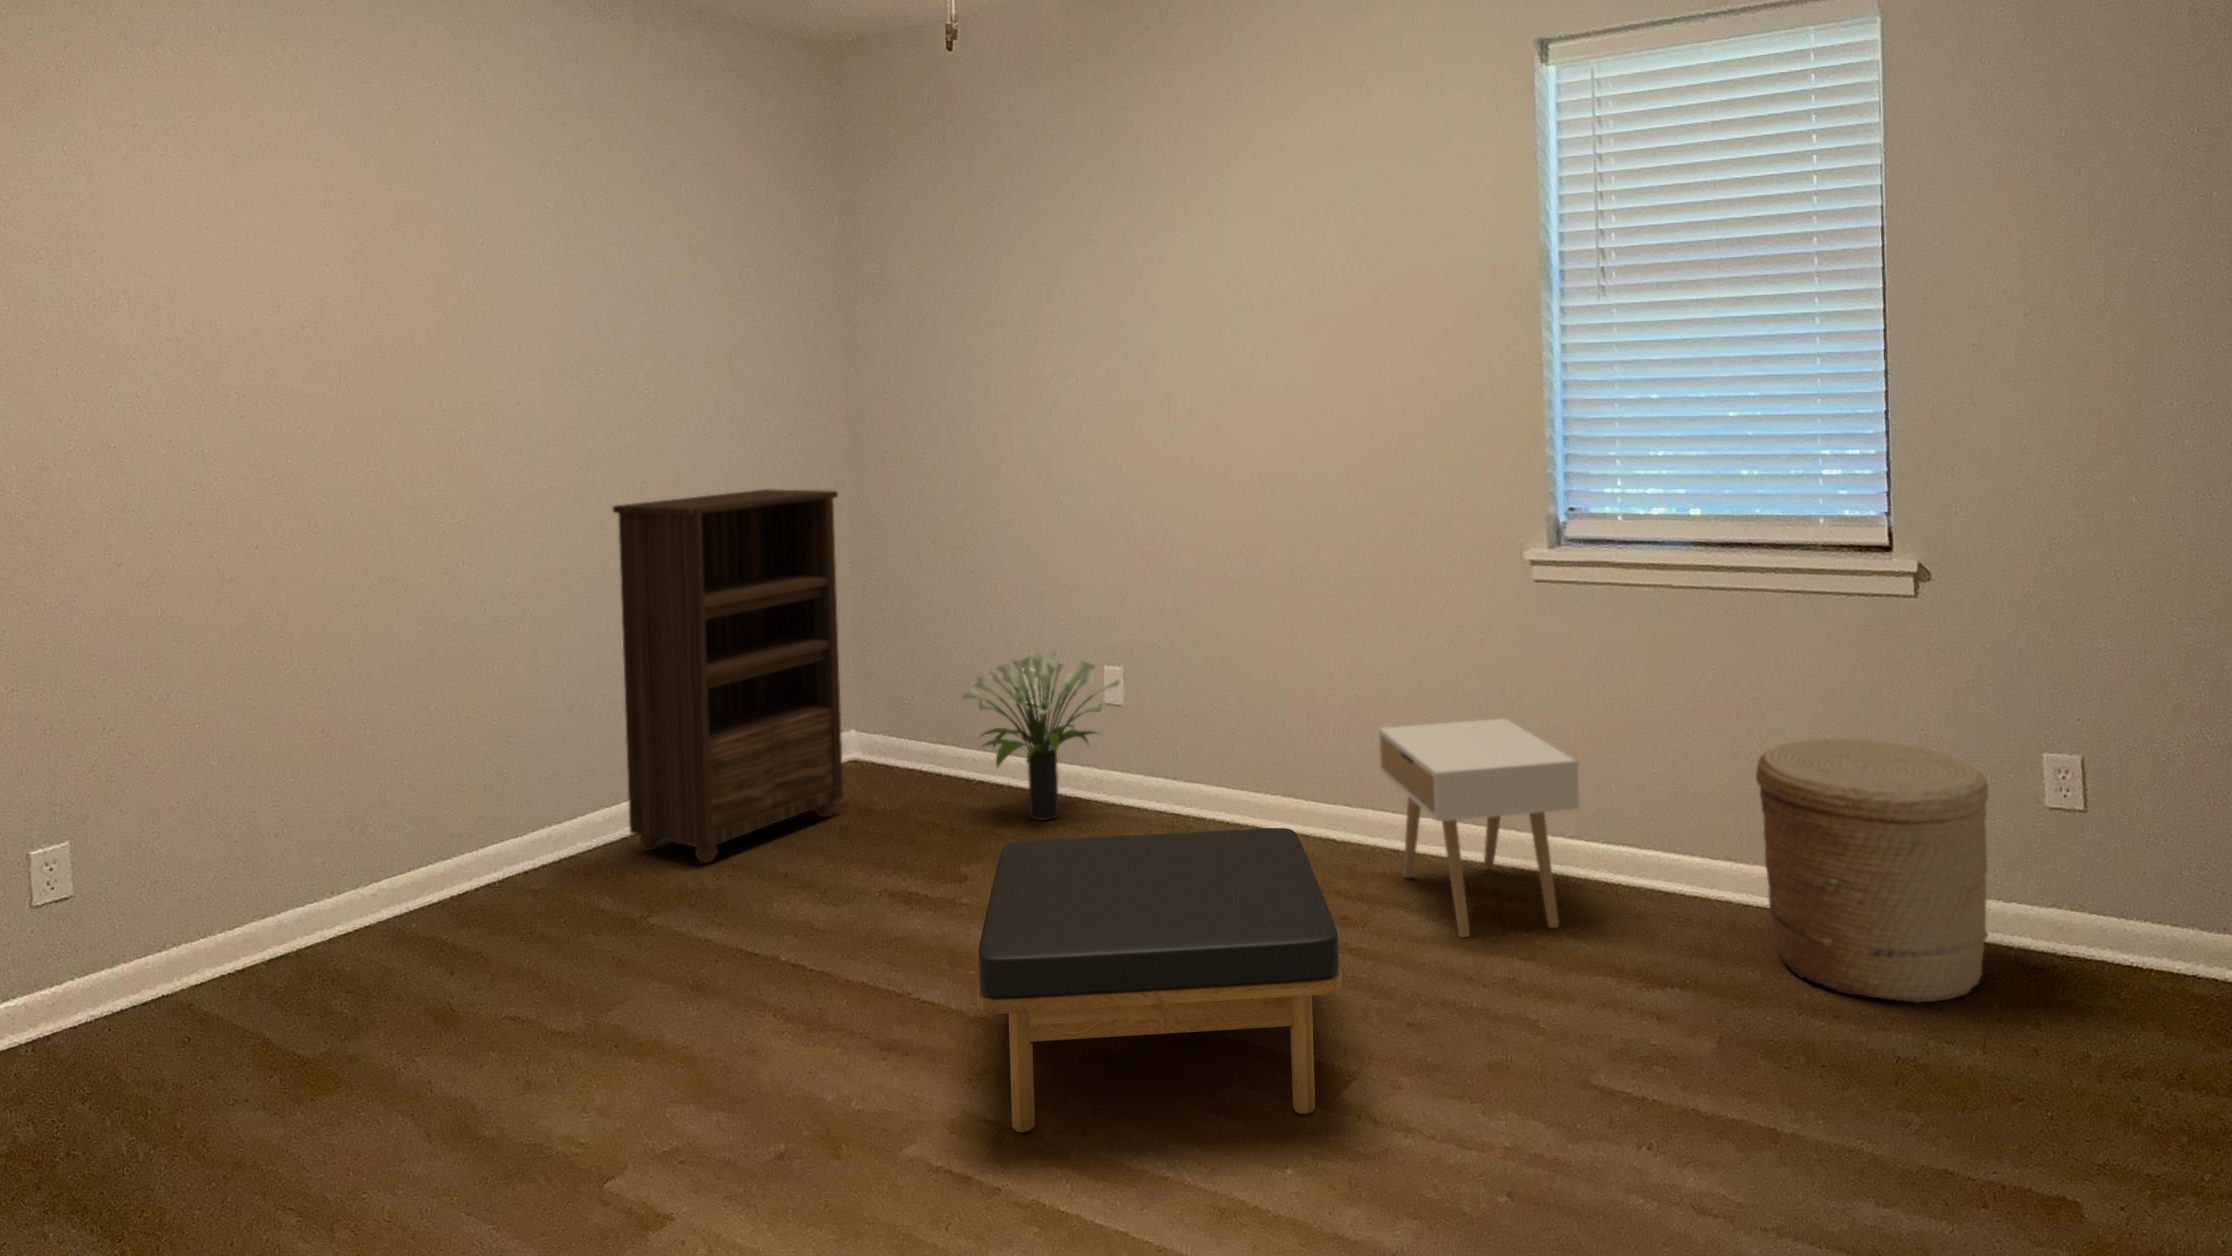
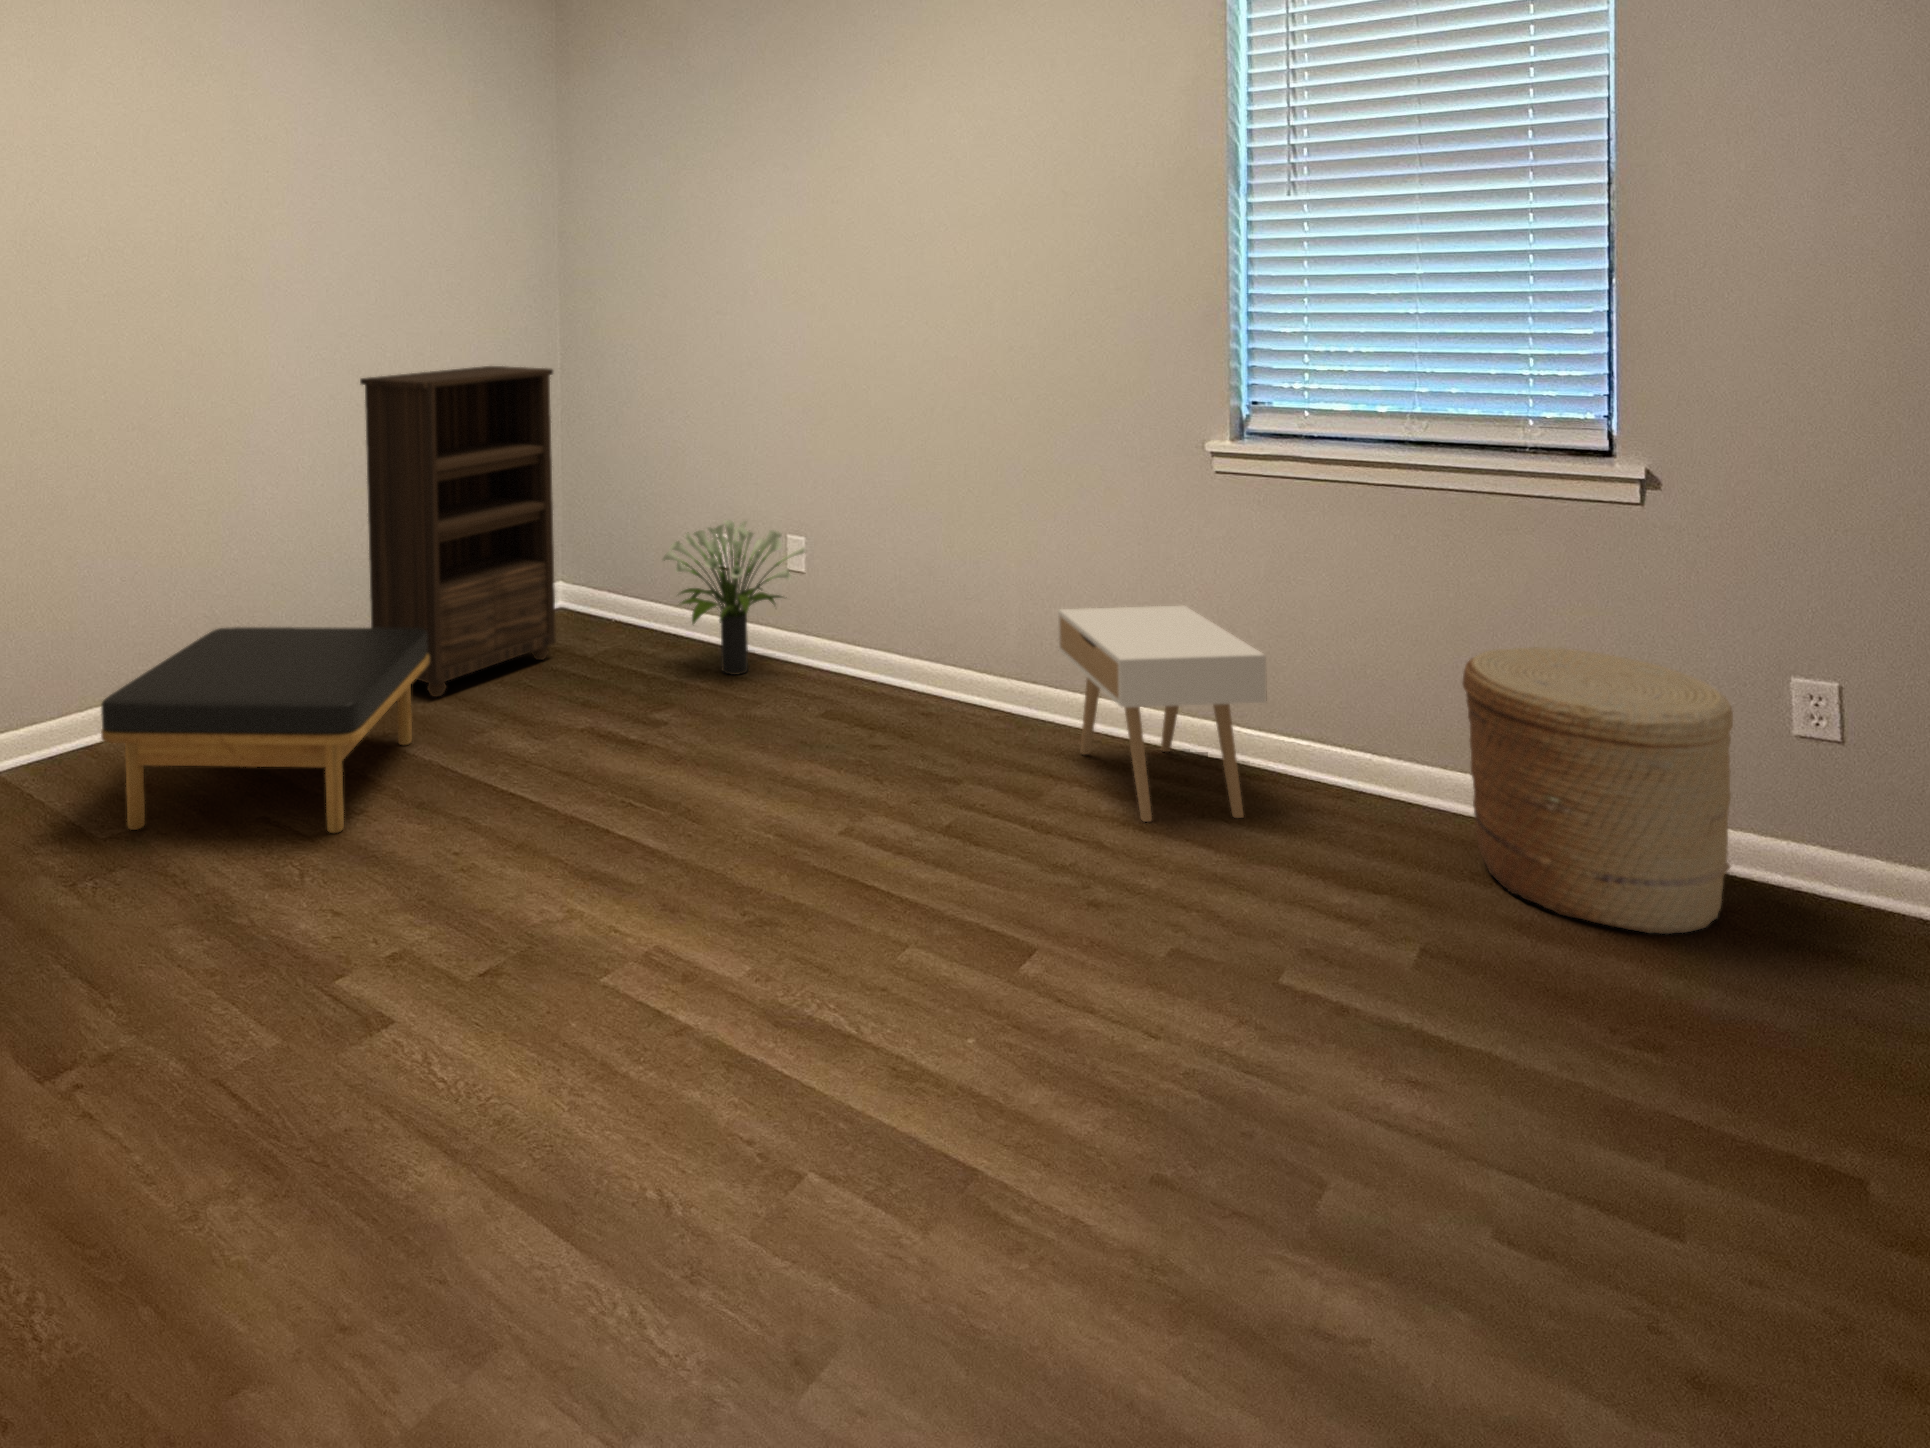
ottoman: present [977,828,1342,1132] -> present [101,627,429,833]

